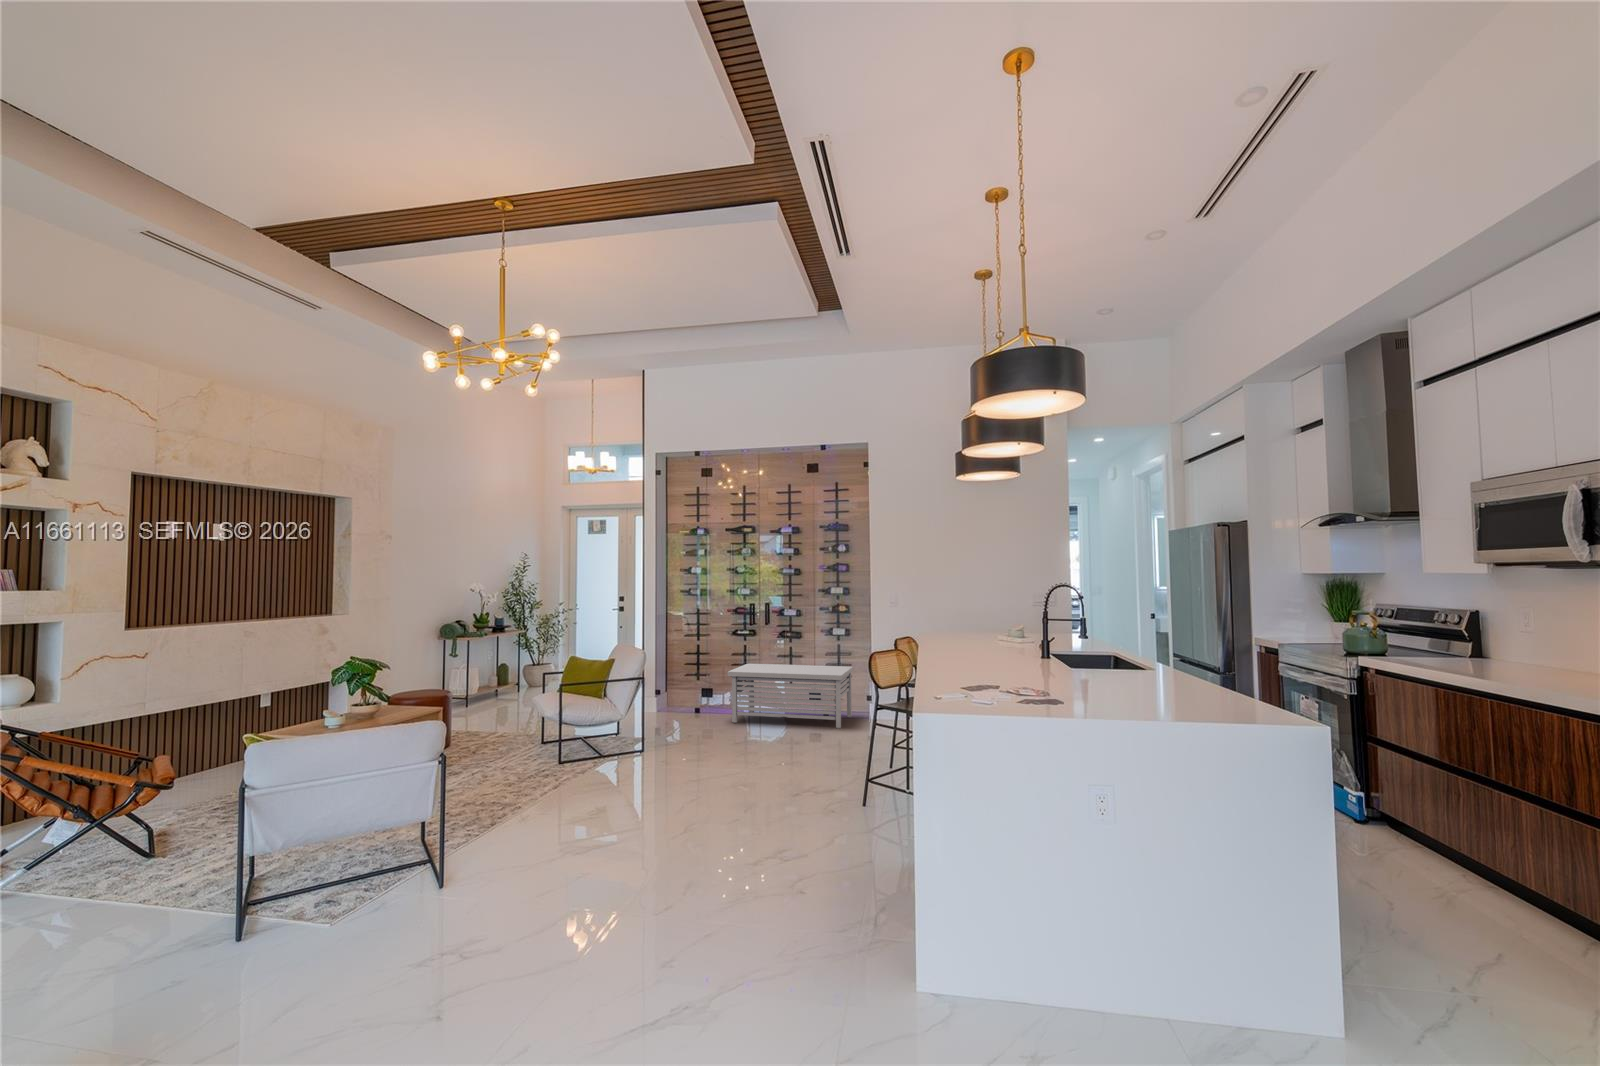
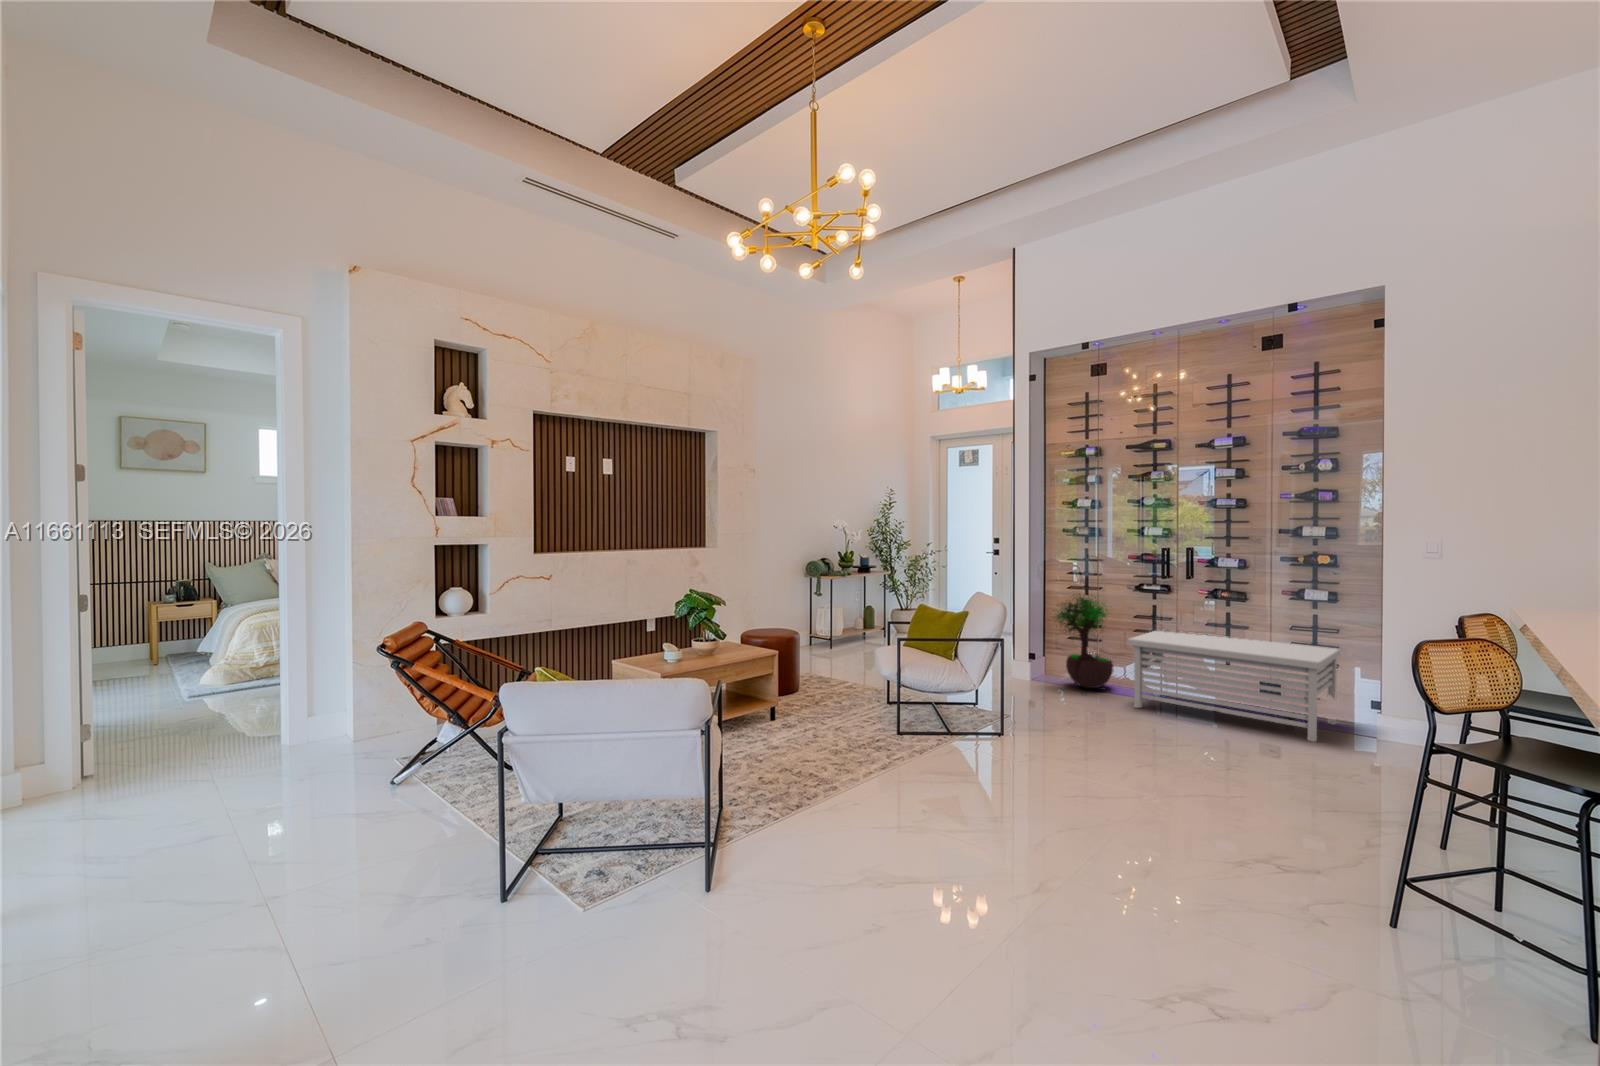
potted tree: none [671,635,717,714] -> present [1055,593,1113,688]

